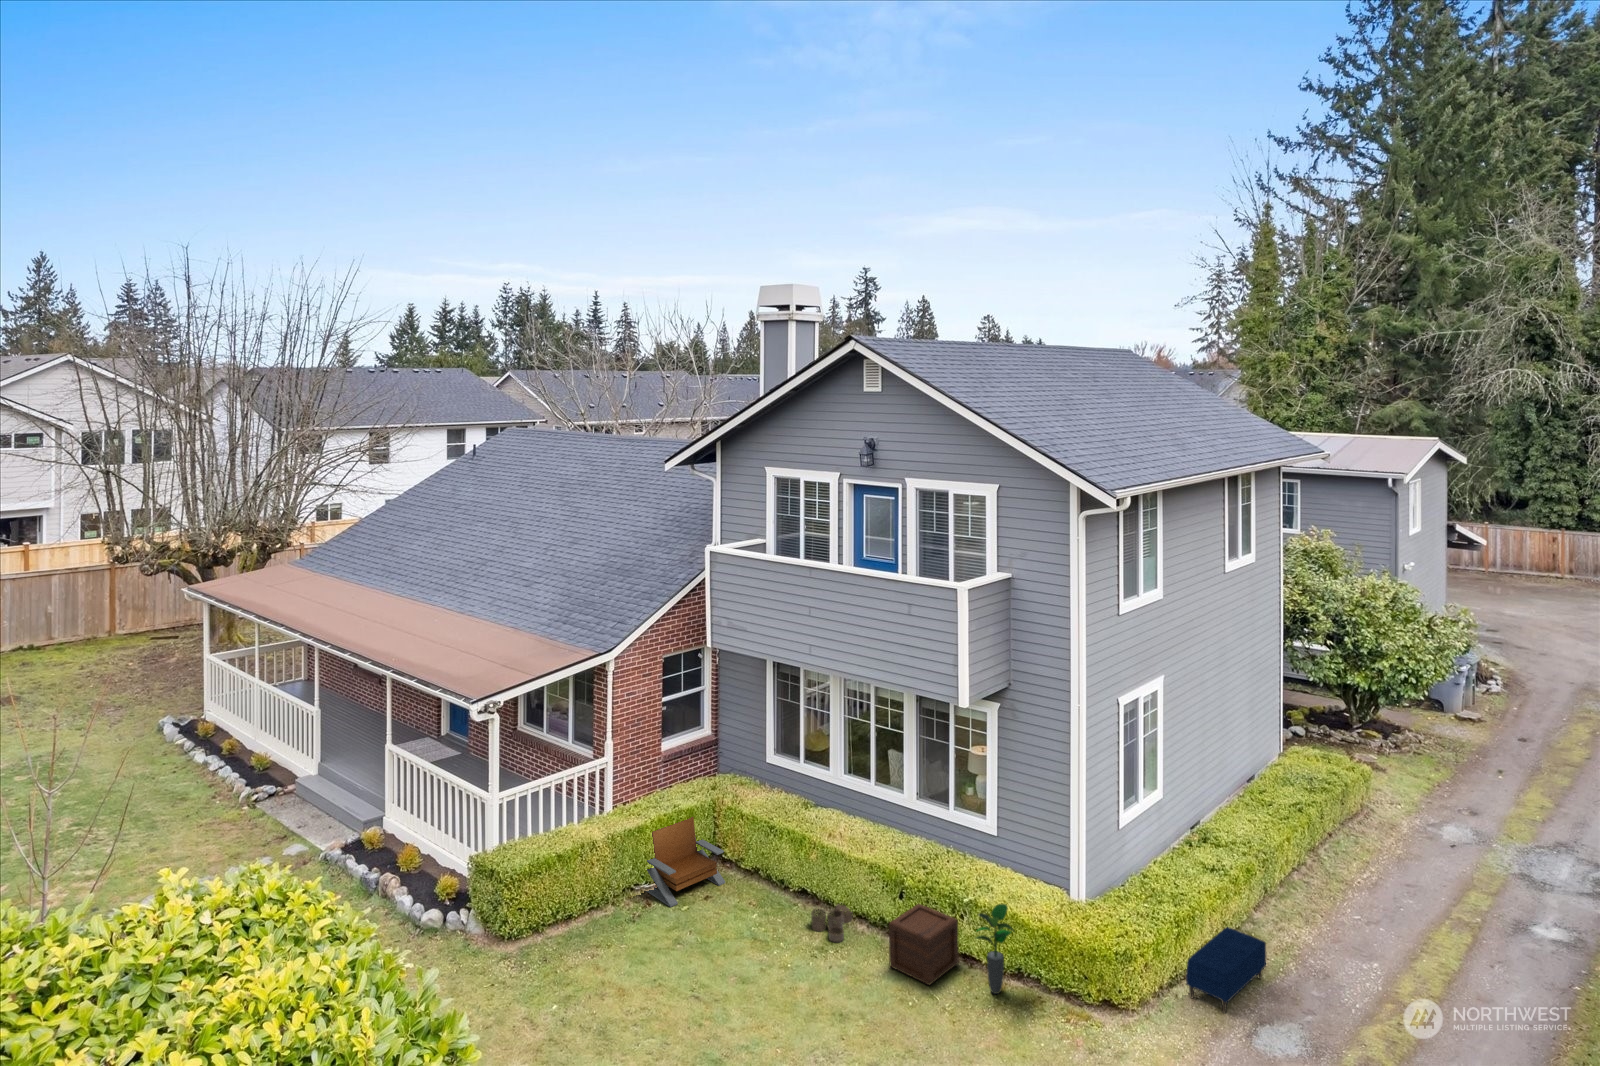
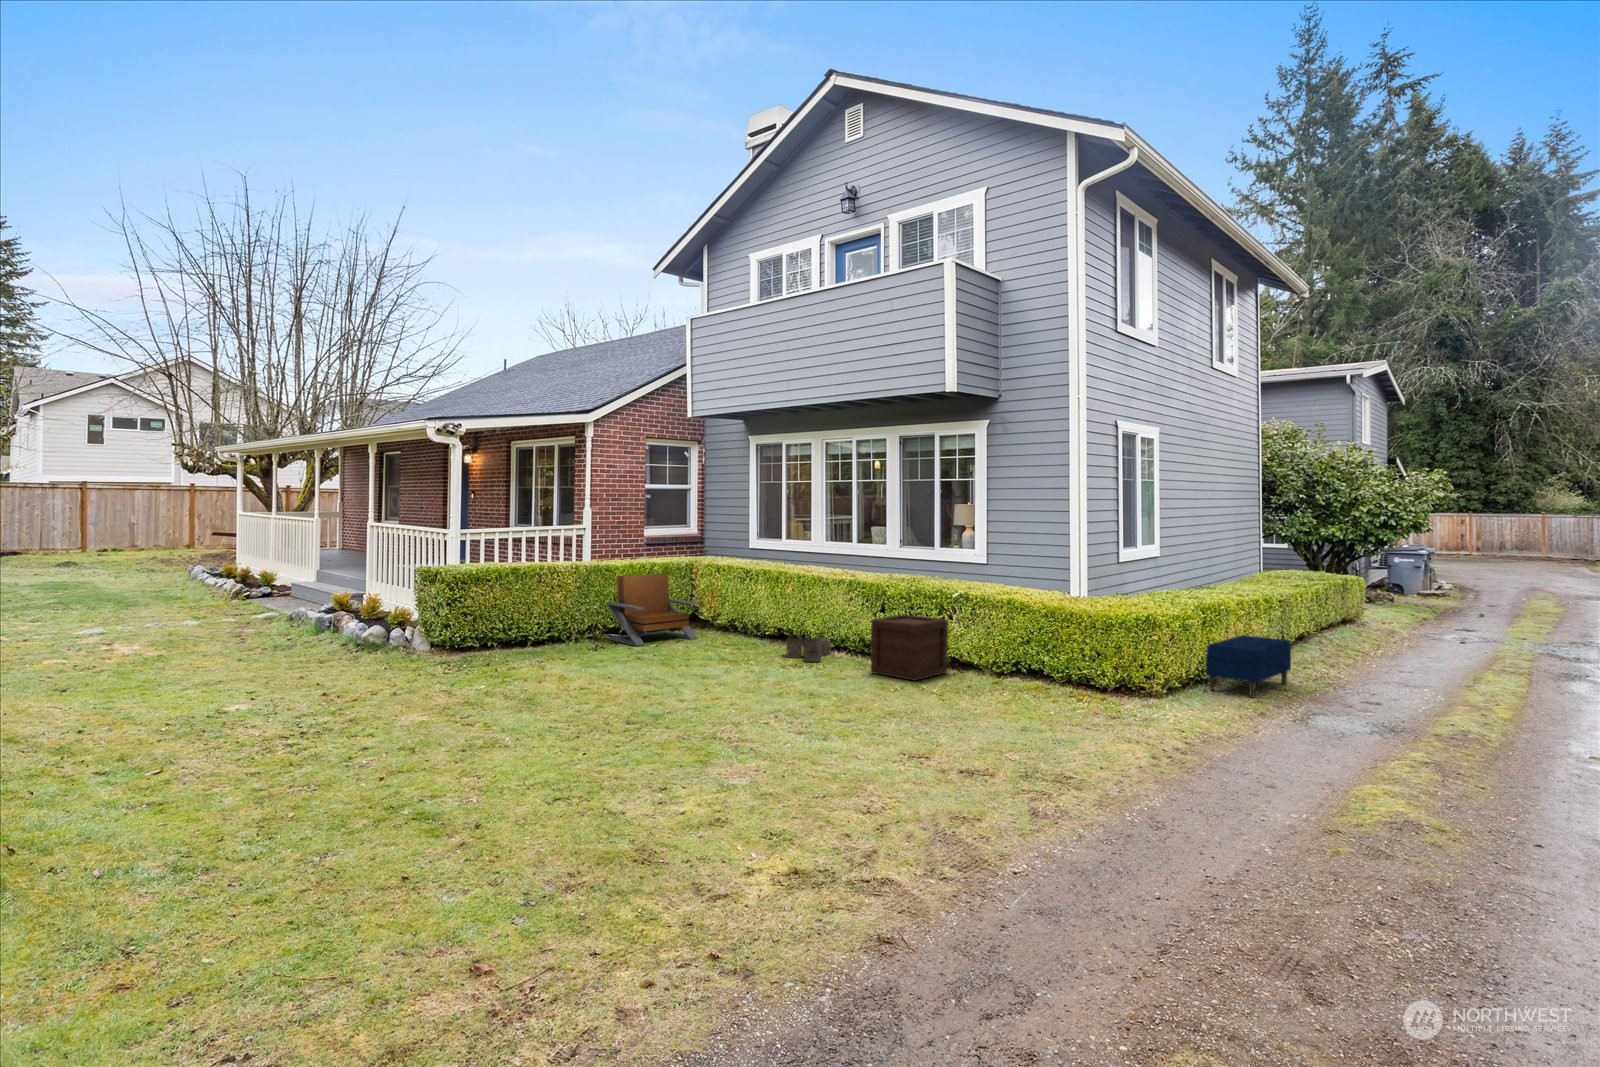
potted plant: present [976,904,1014,994] -> none [968,587,1014,685]

